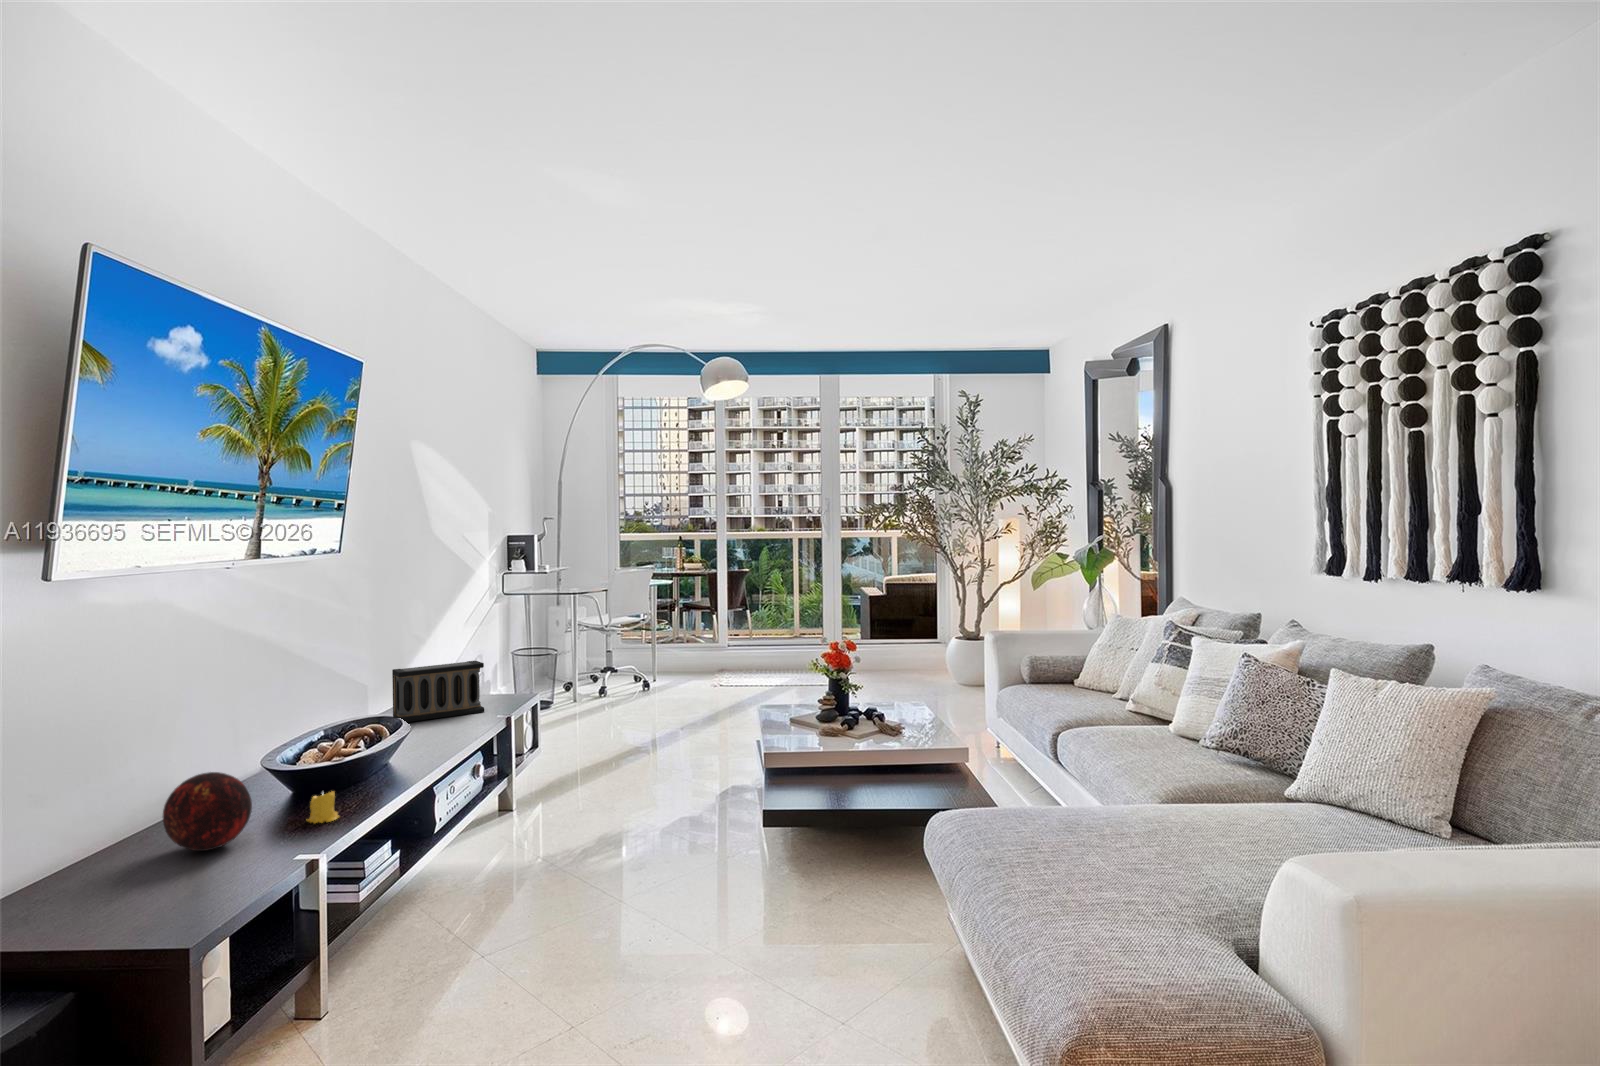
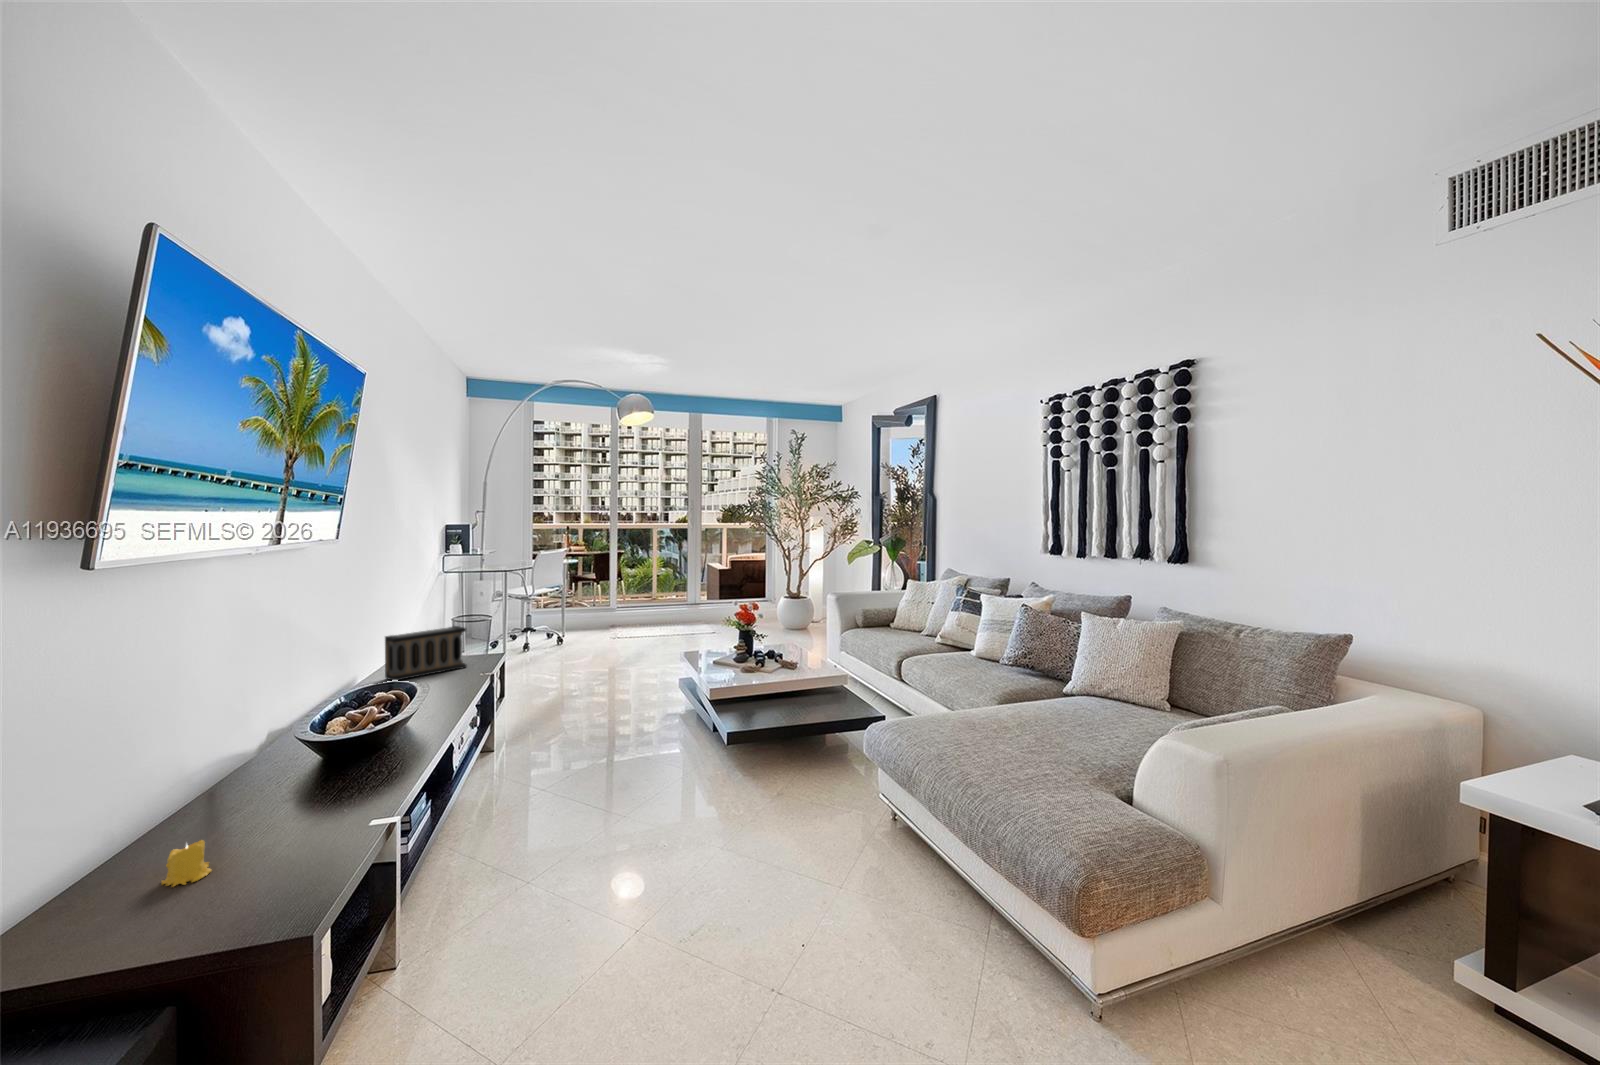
decorative orb: present [163,772,252,851] -> none [212,742,306,818]
candle: present [307,791,339,823] -> present [162,840,212,887]

